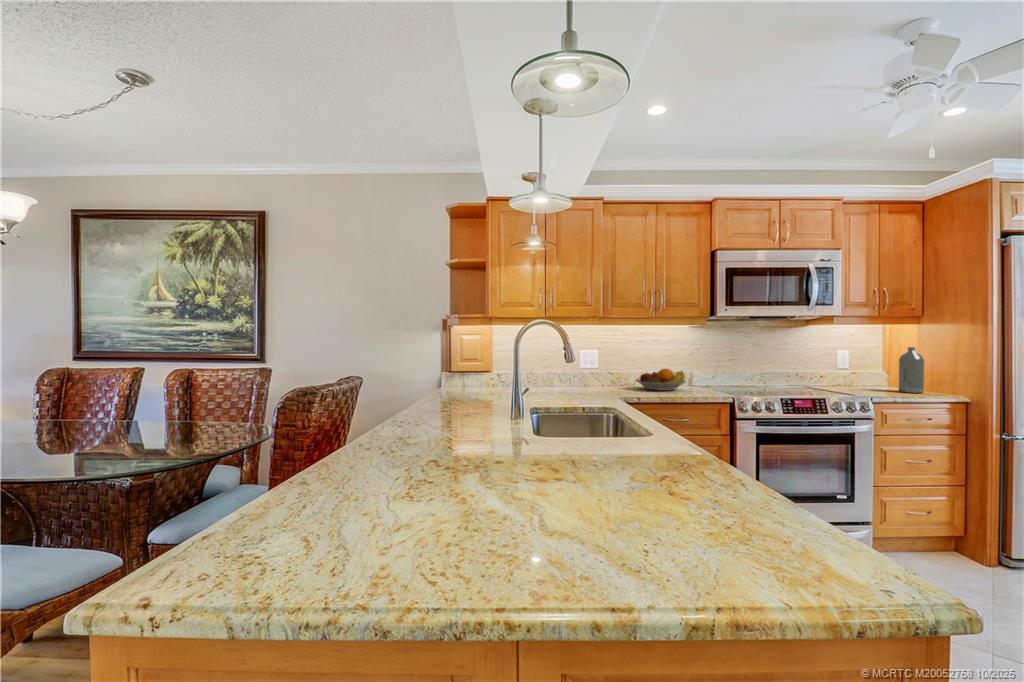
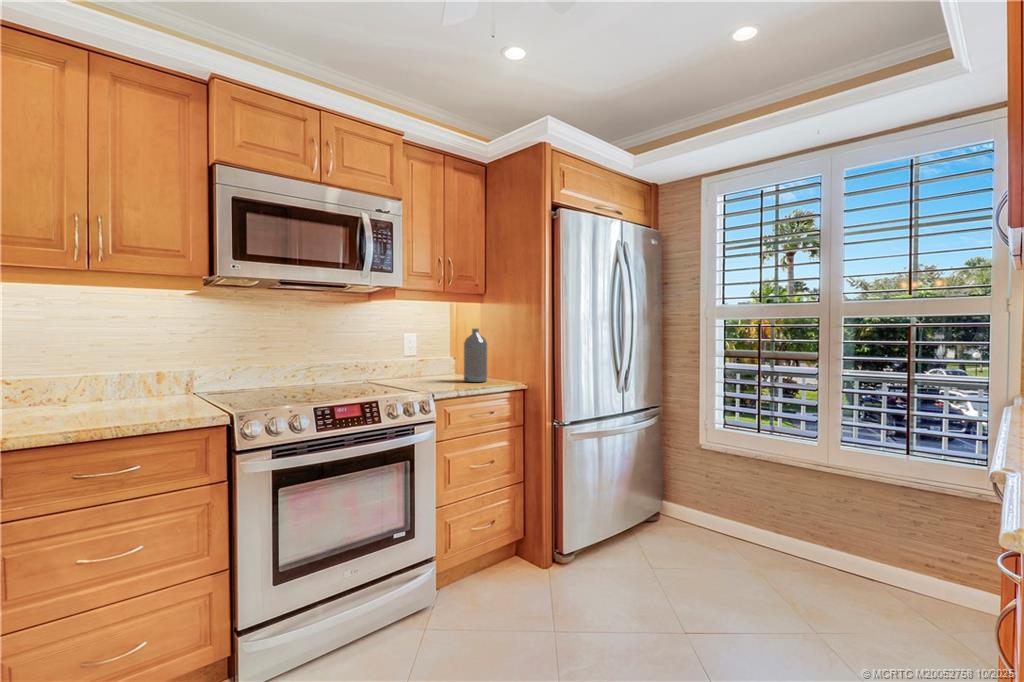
fruit bowl: present [635,369,686,391] -> none [42,369,163,412]

